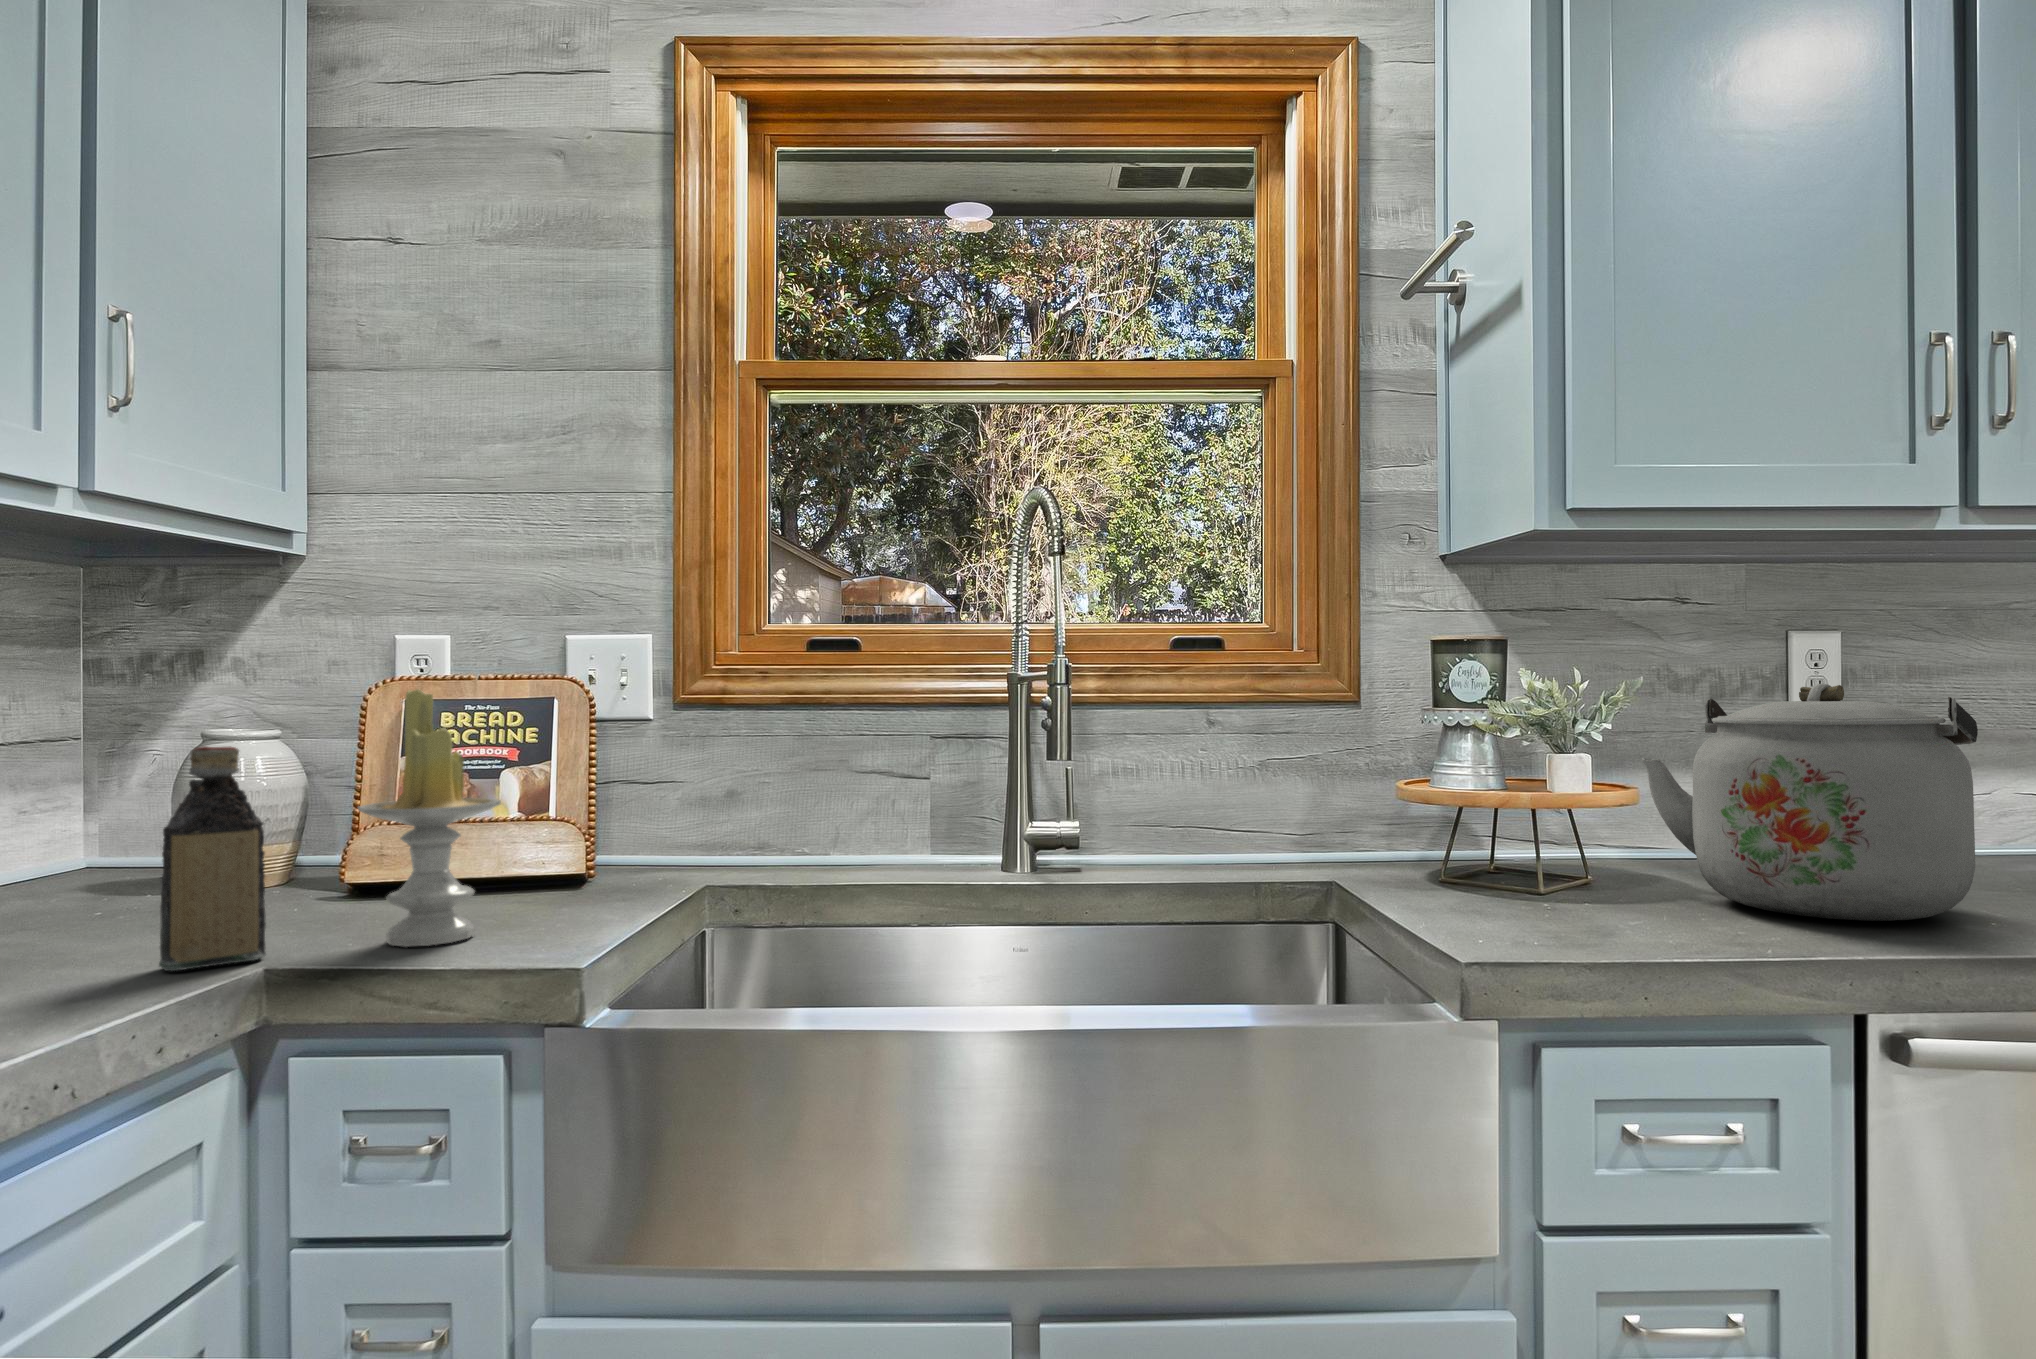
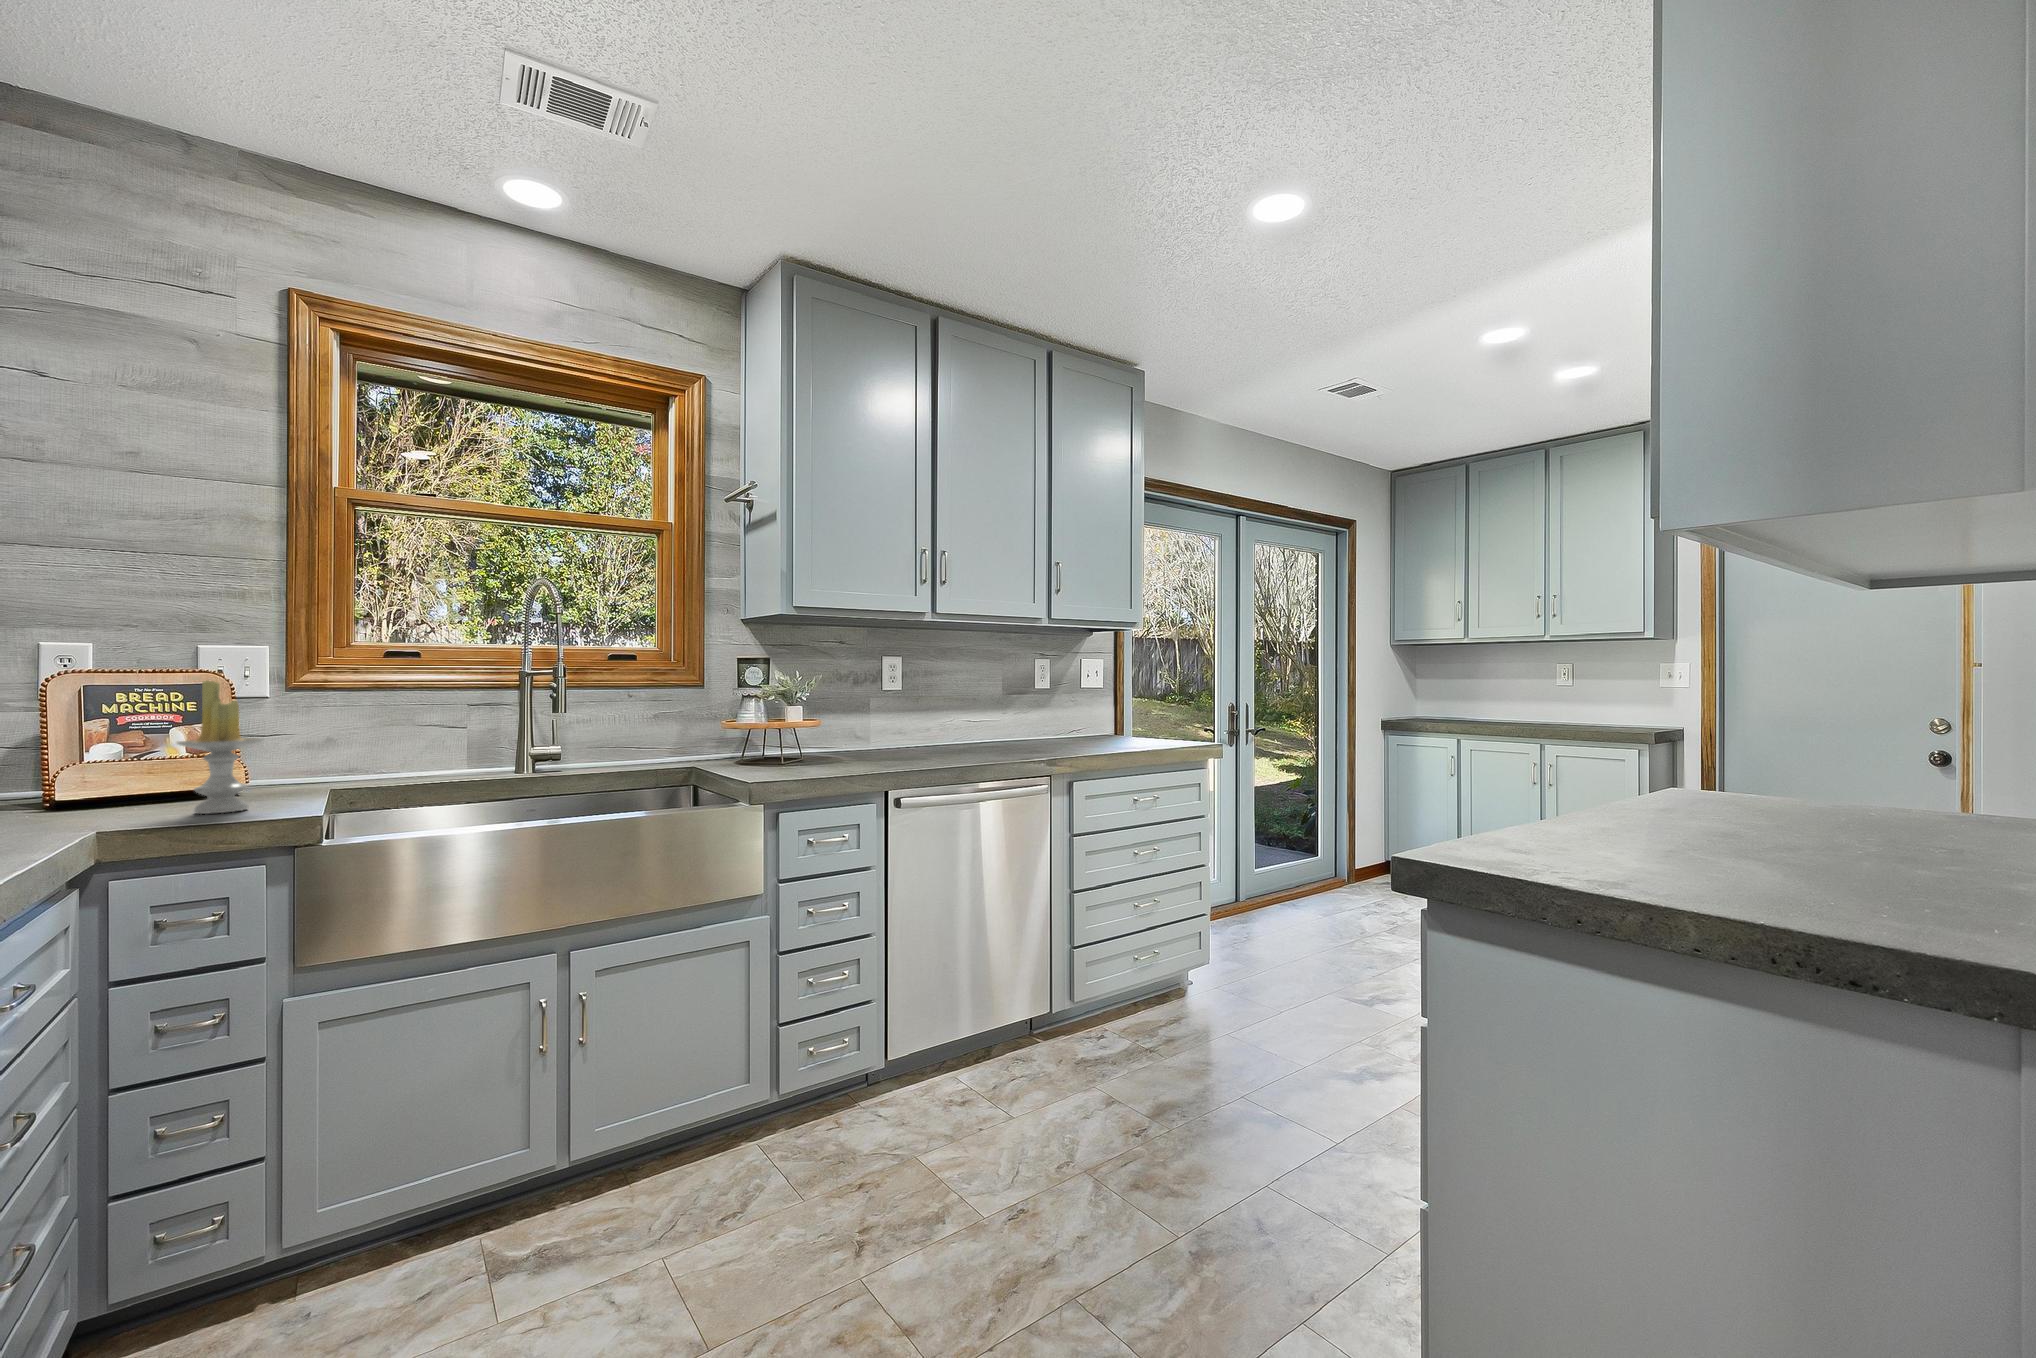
kettle: present [1642,683,1978,921] -> none [821,679,928,763]
bottle: present [159,746,266,971] -> none [71,711,134,828]

